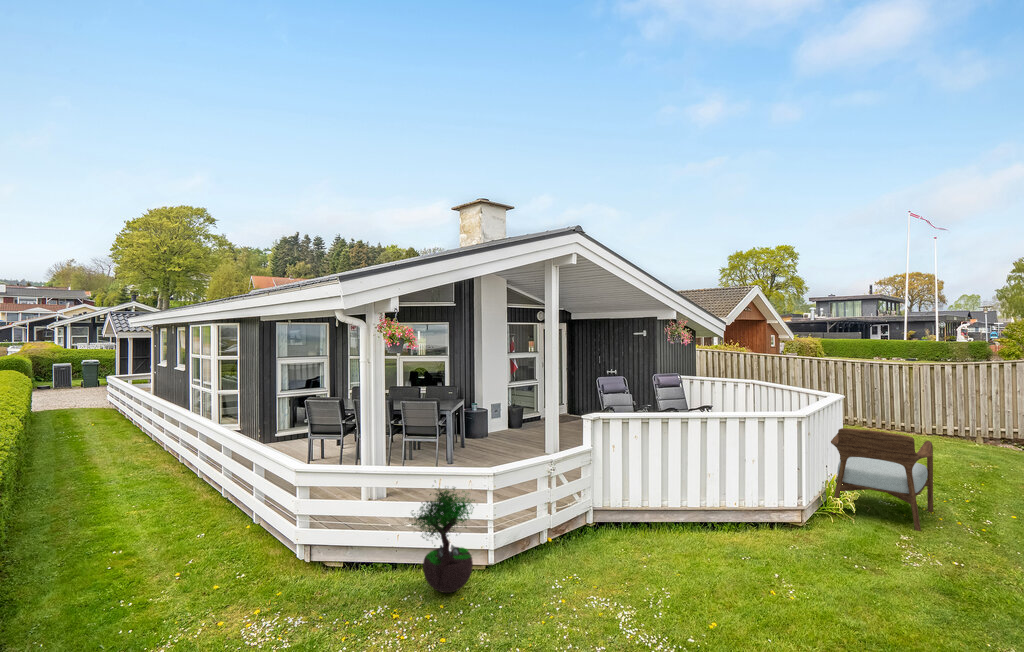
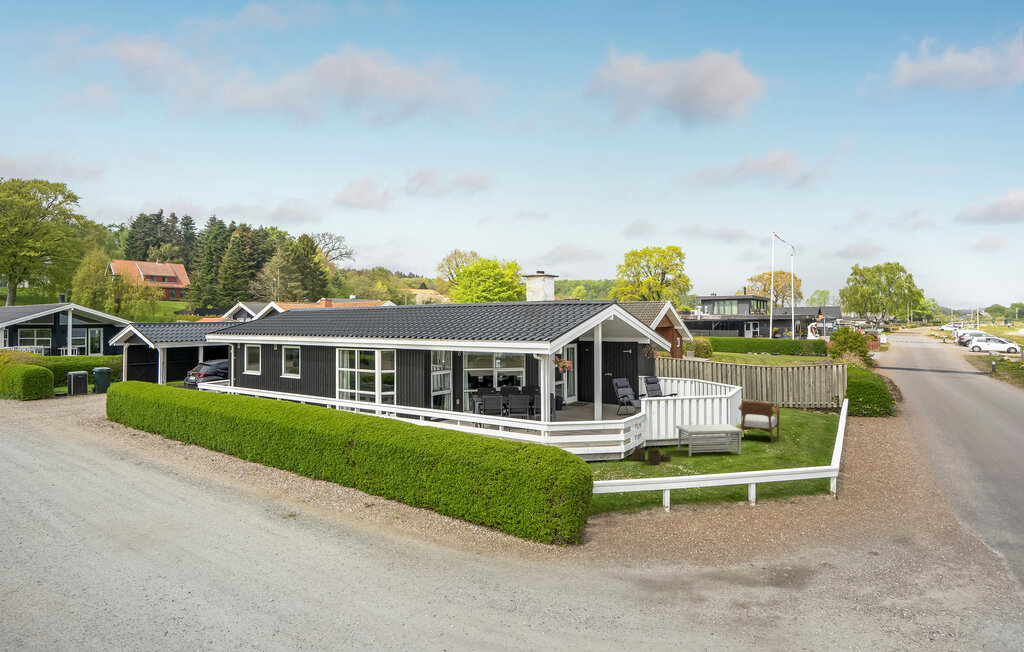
storage bench: none [665,479,830,568] -> present [676,424,743,456]
potted tree: present [409,487,475,593] -> none [601,423,626,467]
woven basket: none [531,533,625,595] -> present [632,448,671,465]

